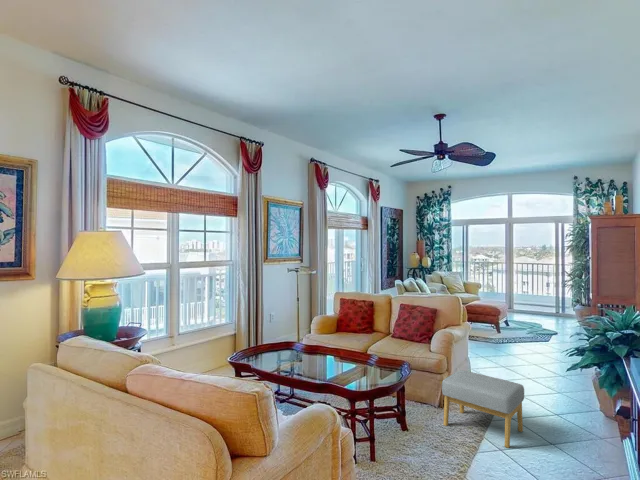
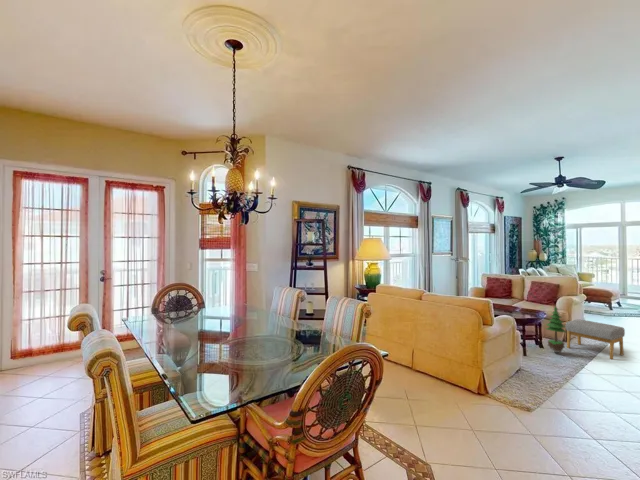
potted tree: none [409,357,441,445] -> present [546,307,566,353]

